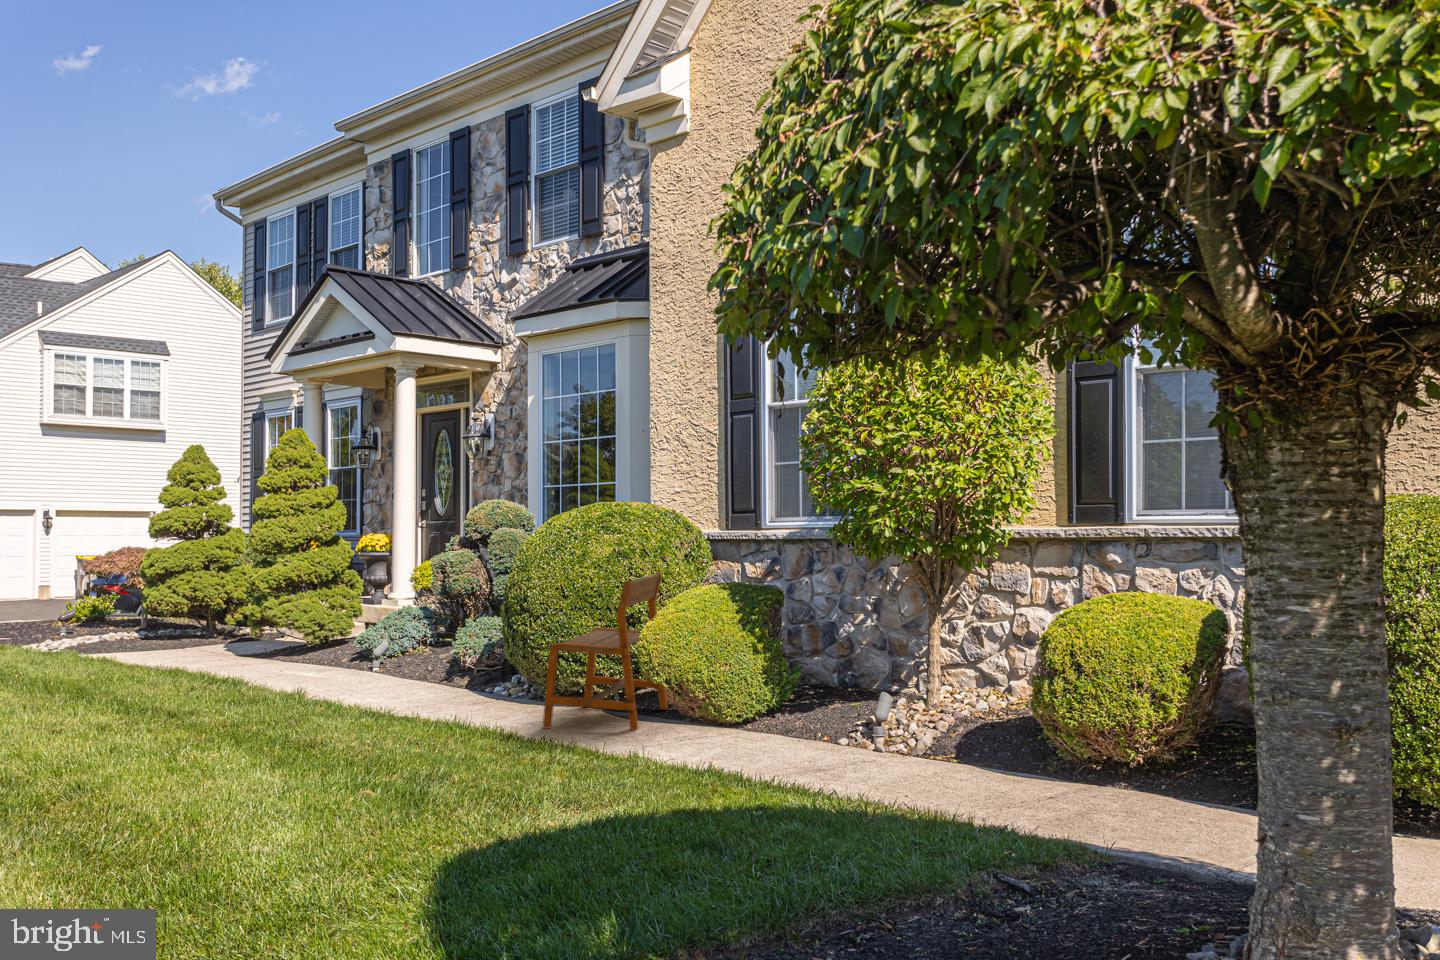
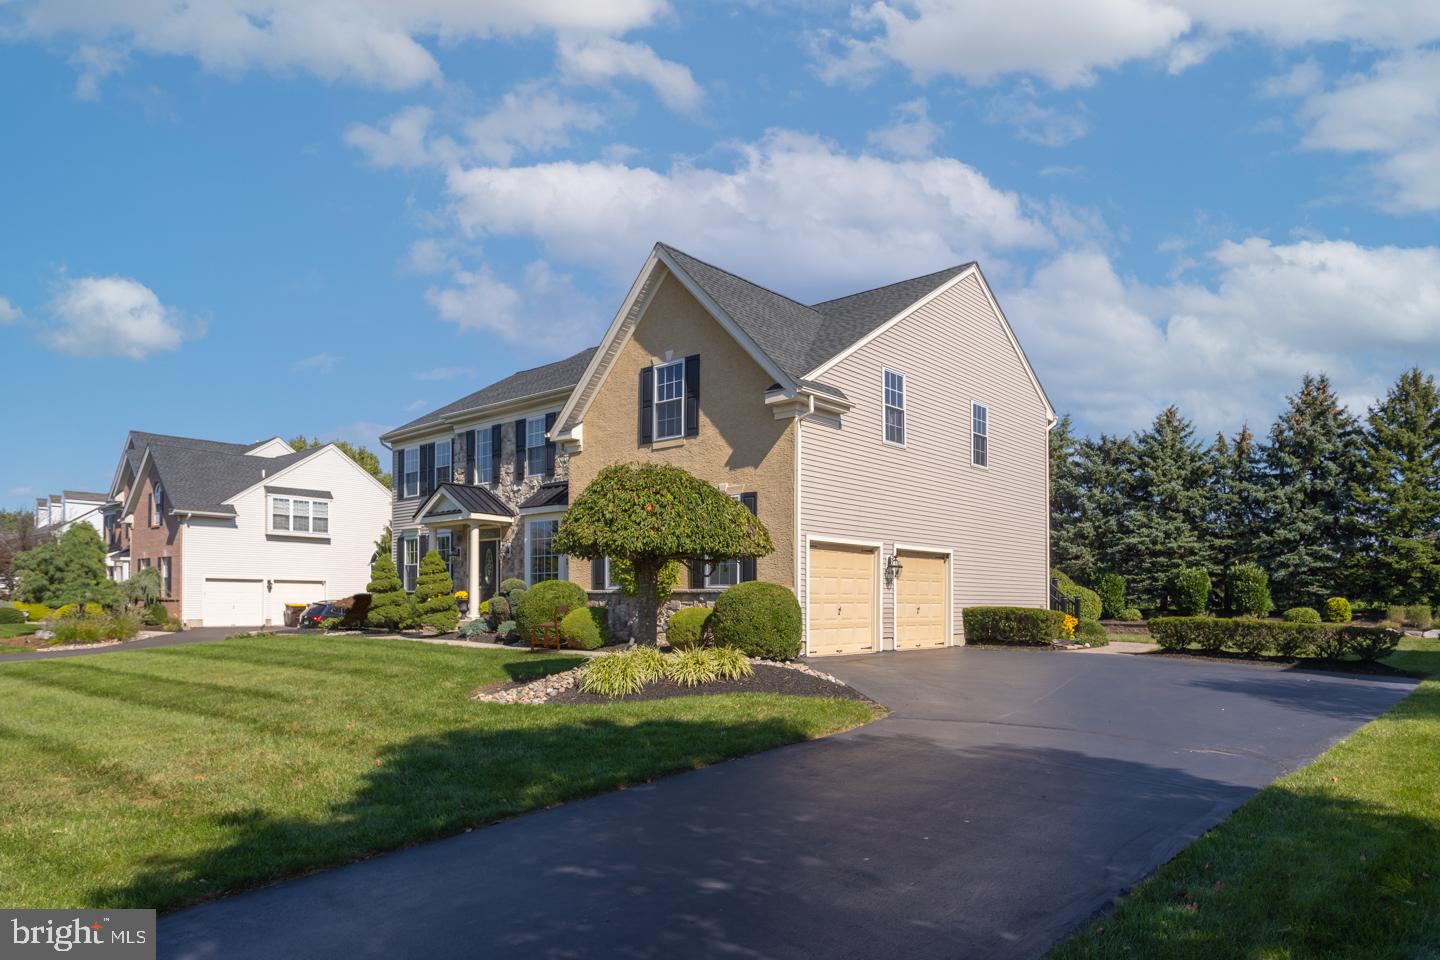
lounge chair: none [69,536,164,629] -> present [337,593,372,629]

